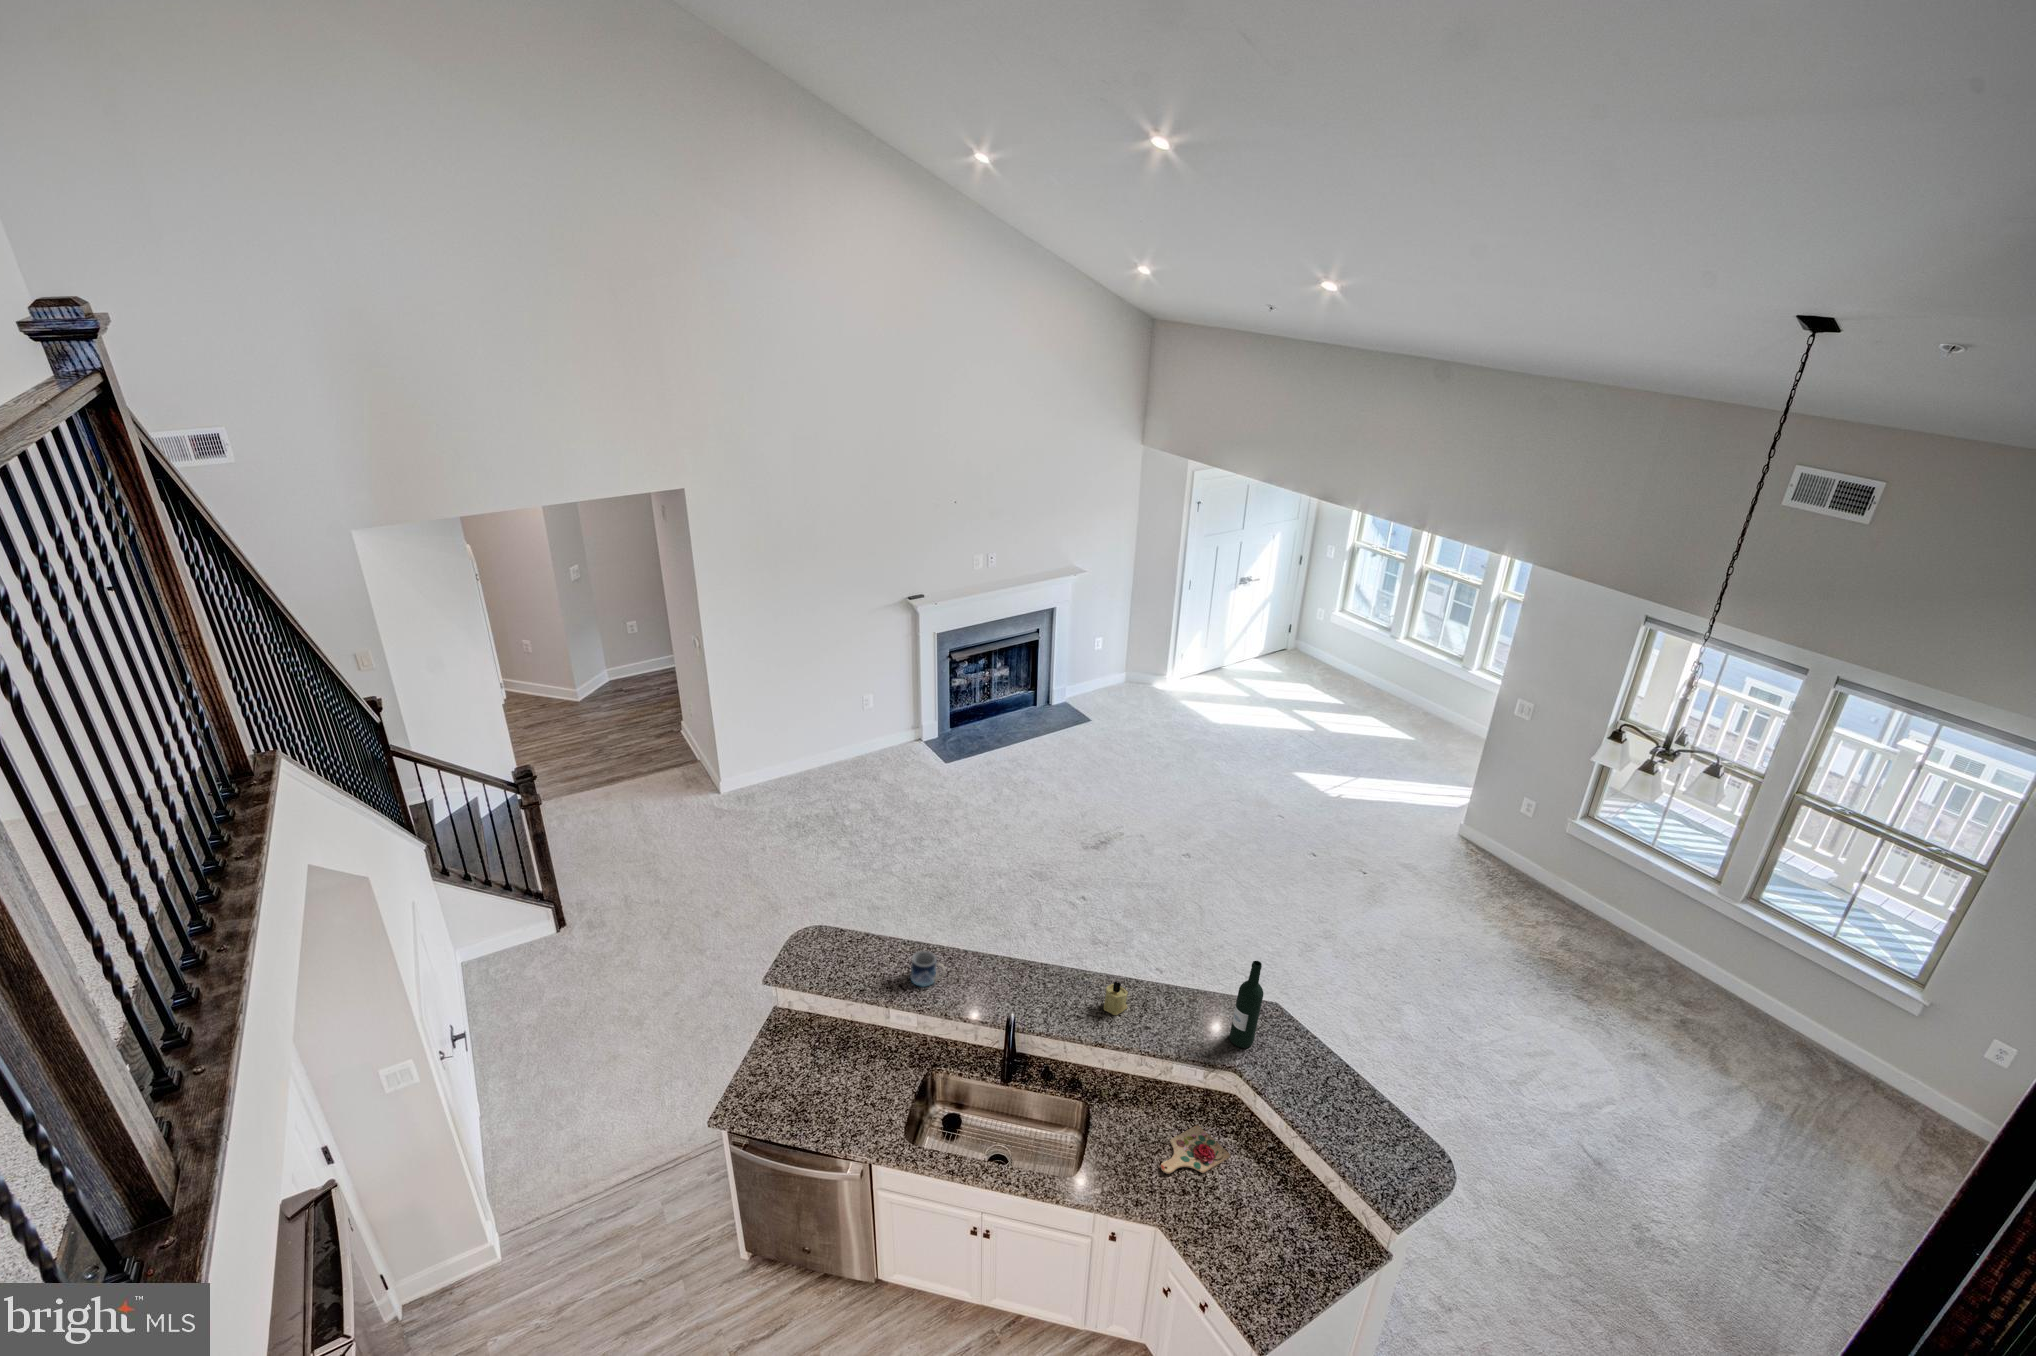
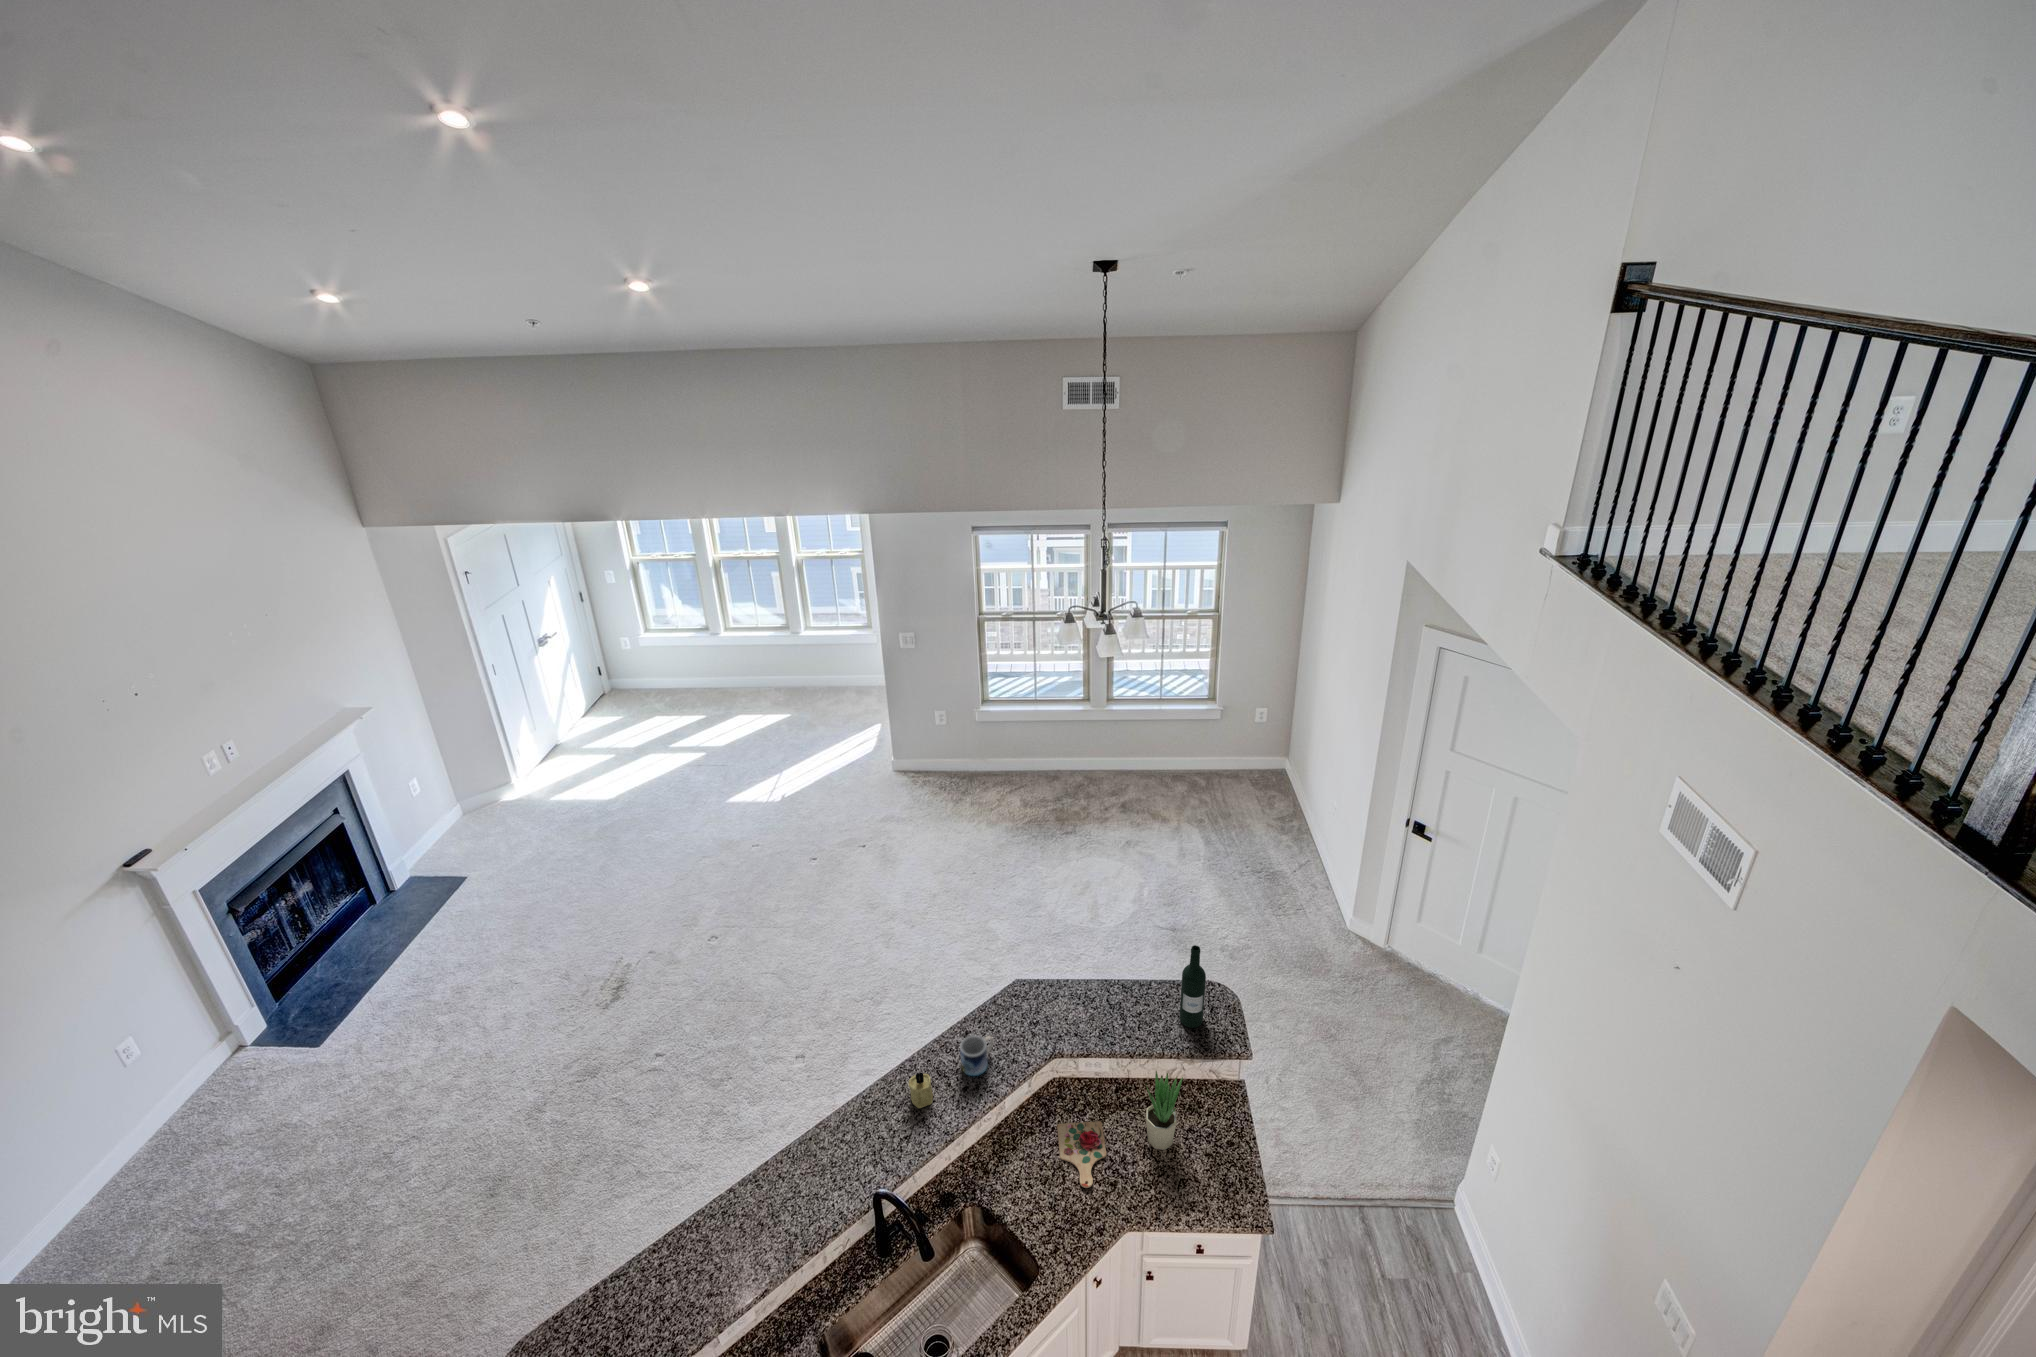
mug: present [911,951,946,987] -> present [960,1035,994,1076]
wine bottle: present [1229,961,1263,1048] -> present [1180,945,1206,1028]
potted plant: none [1245,1134,1297,1221] -> present [1146,1071,1183,1150]

